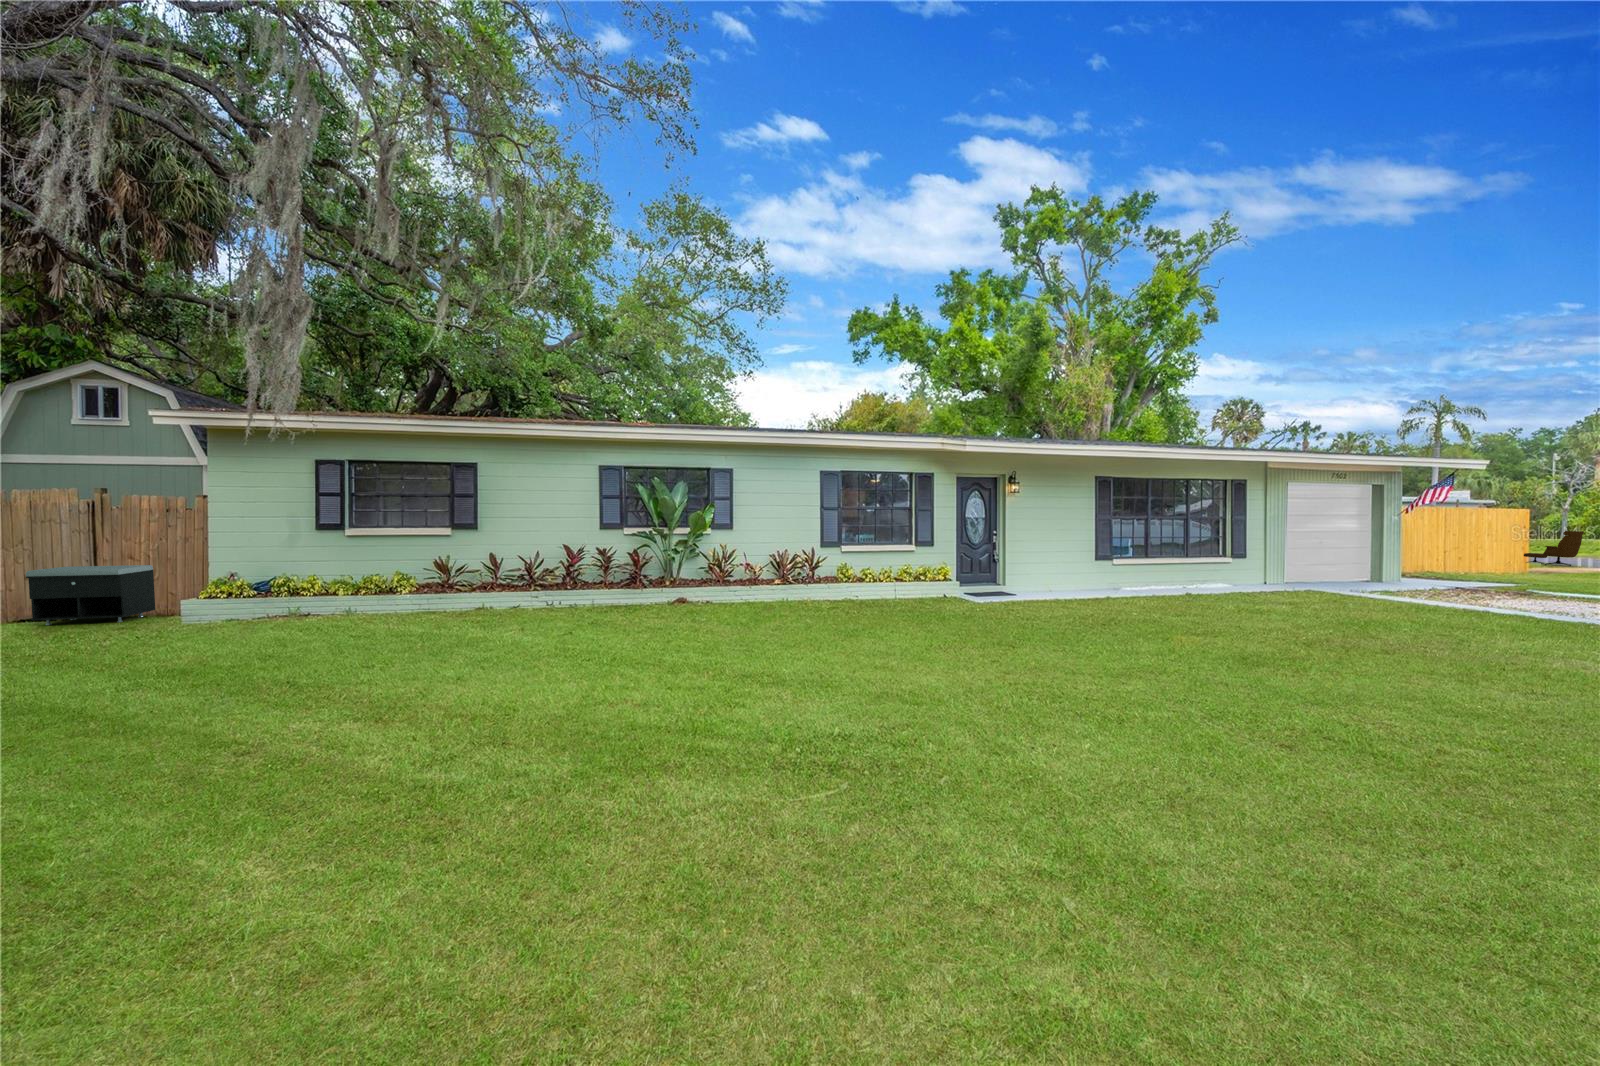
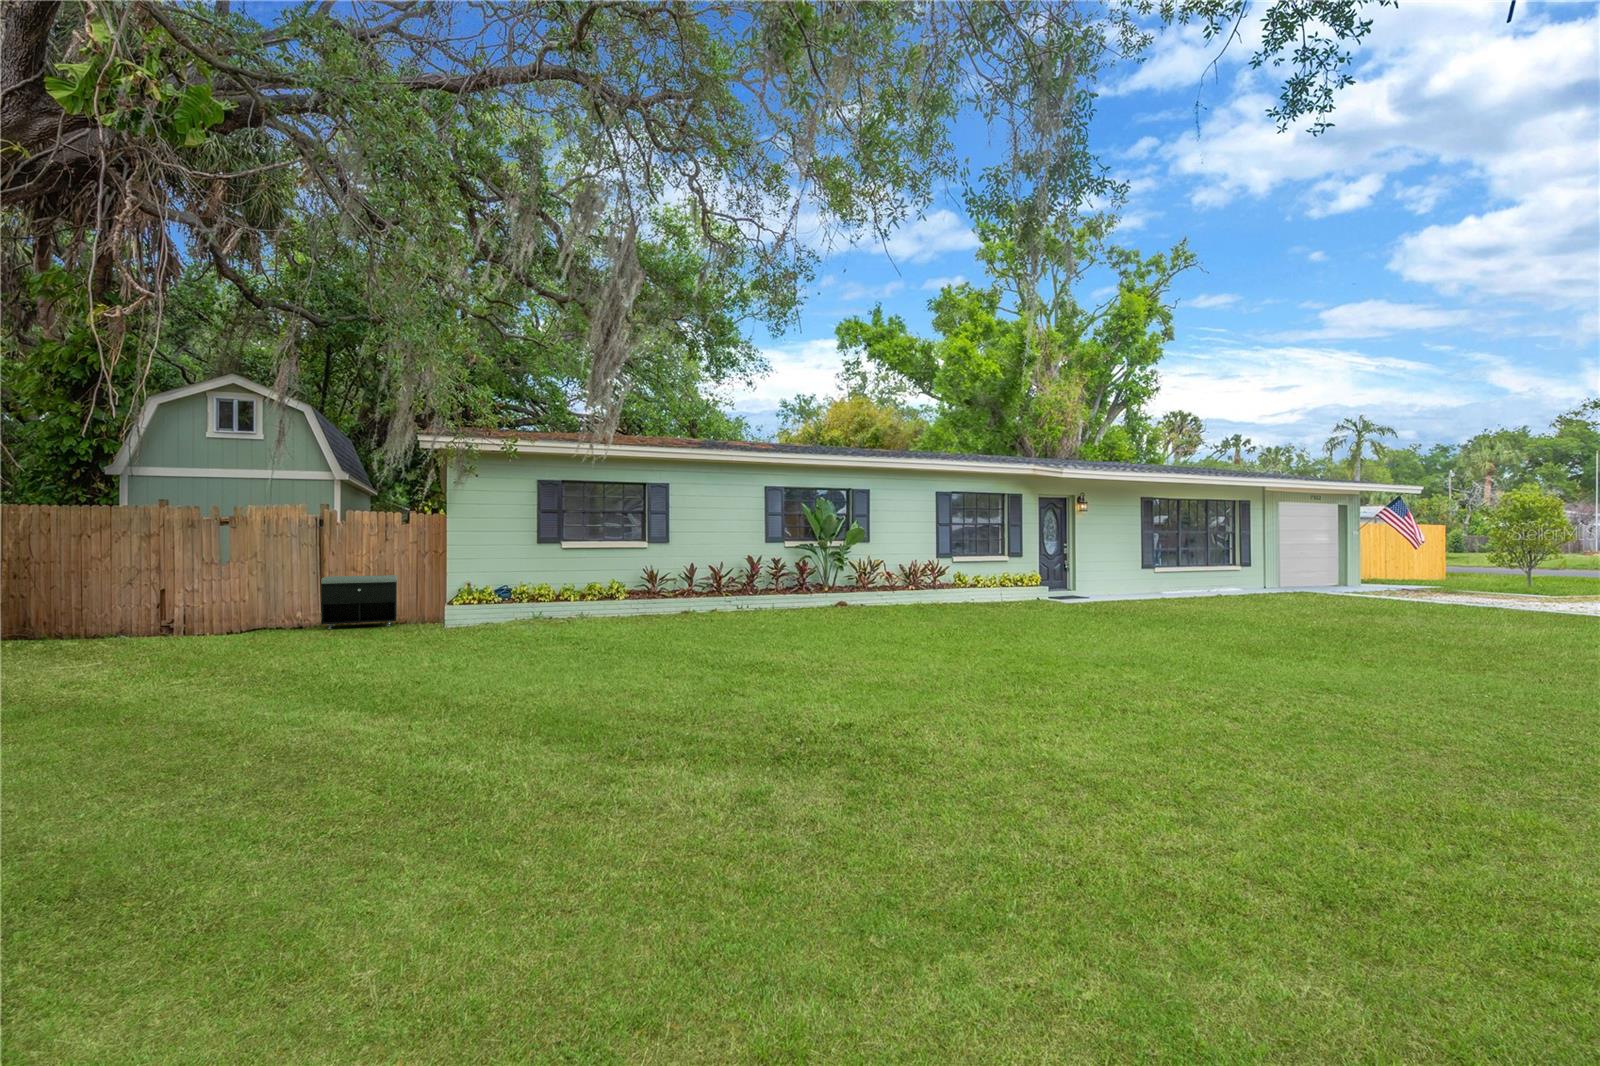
lounge chair: present [1524,531,1584,566] -> none [1444,545,1483,574]

